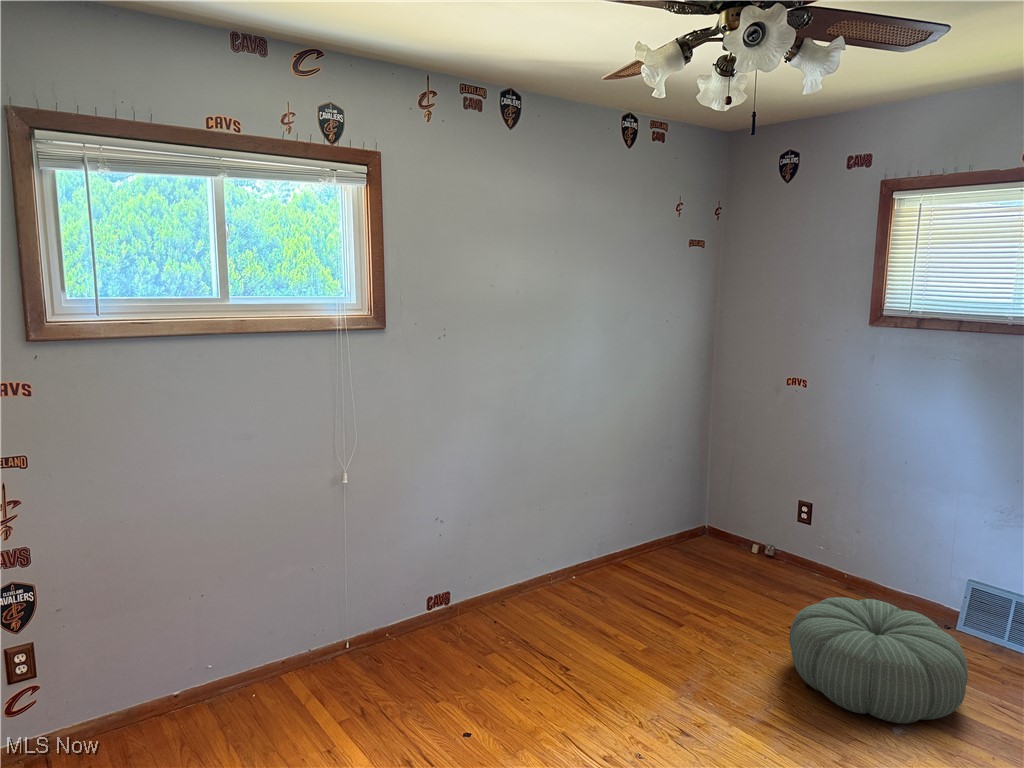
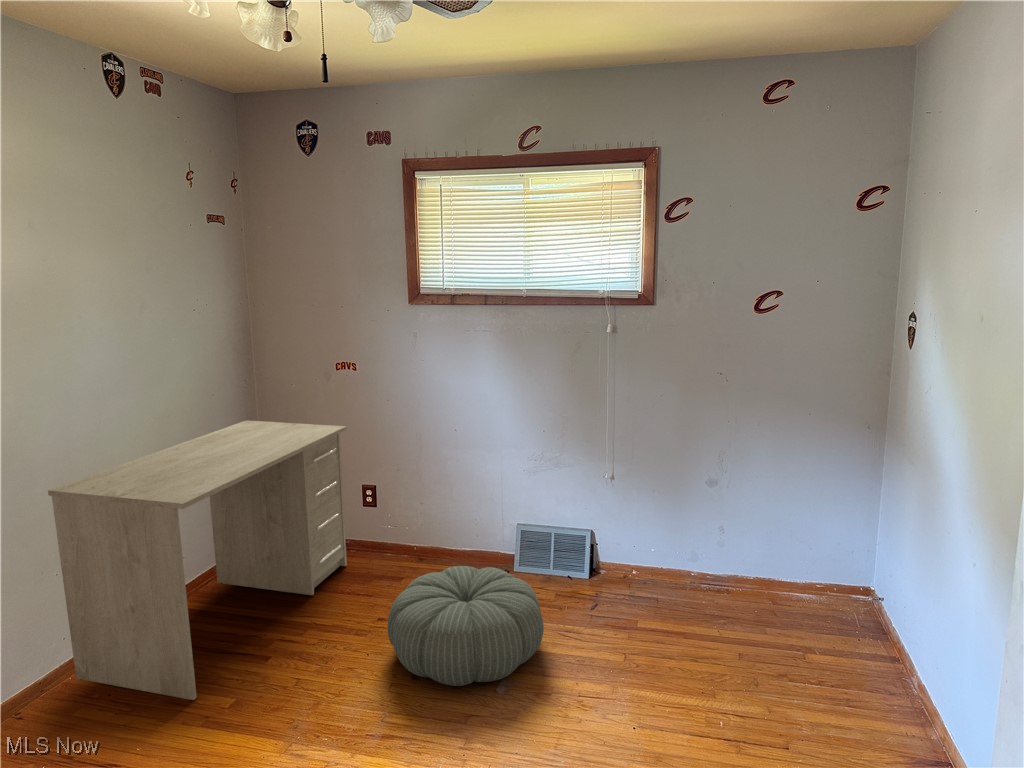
desk: none [547,420,787,632] -> present [48,420,347,701]

